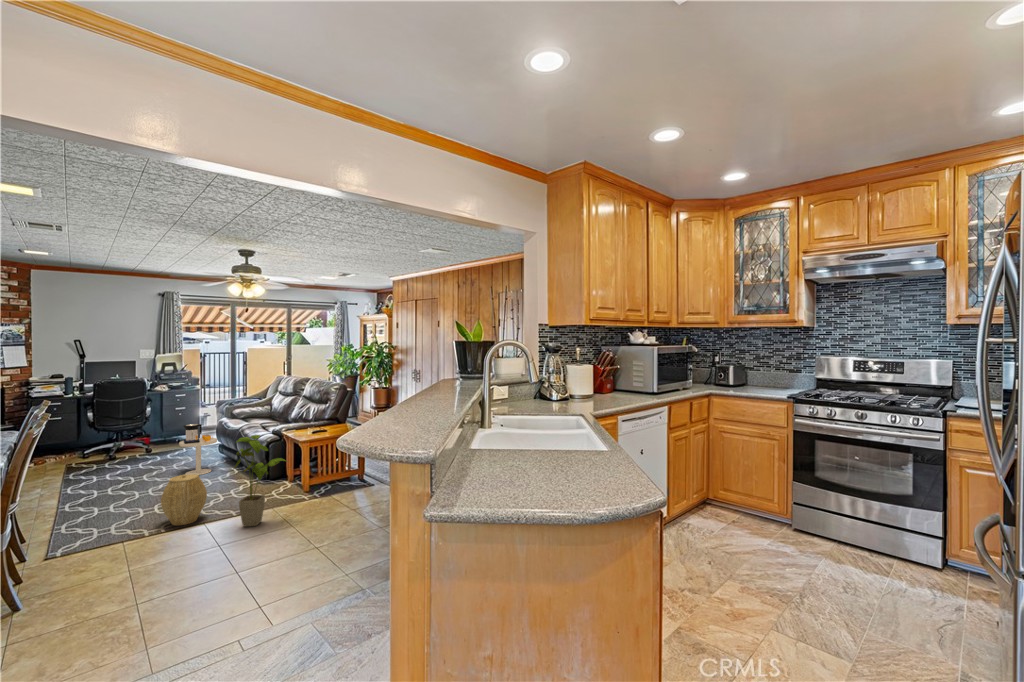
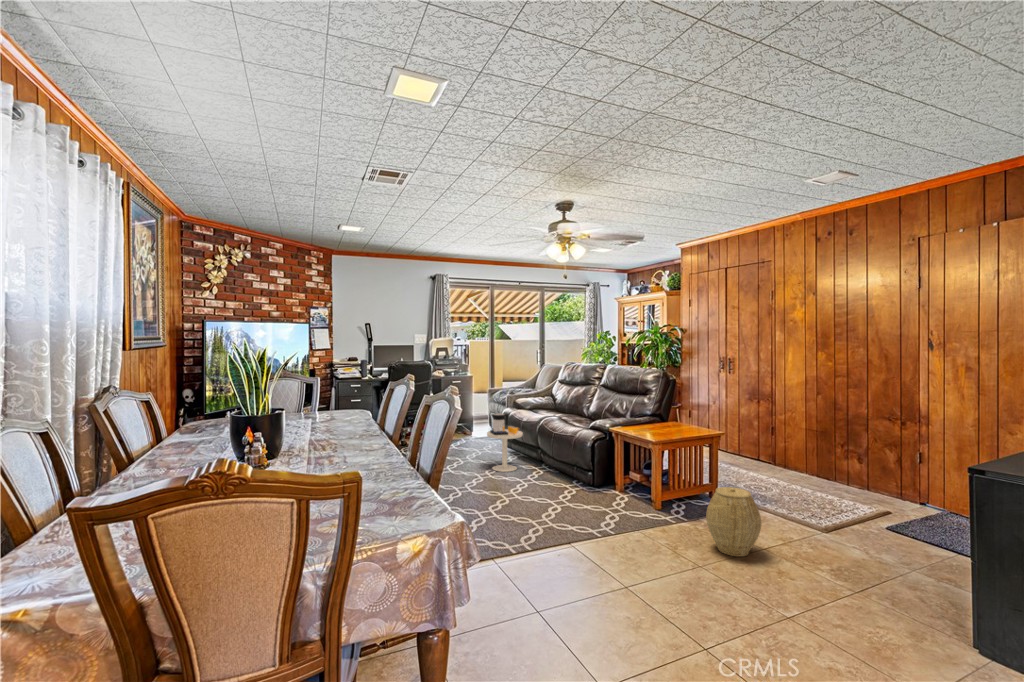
house plant: present [235,435,286,527] -> none [612,432,677,554]
woven basket: present [161,474,207,525] -> present [706,487,761,556]

